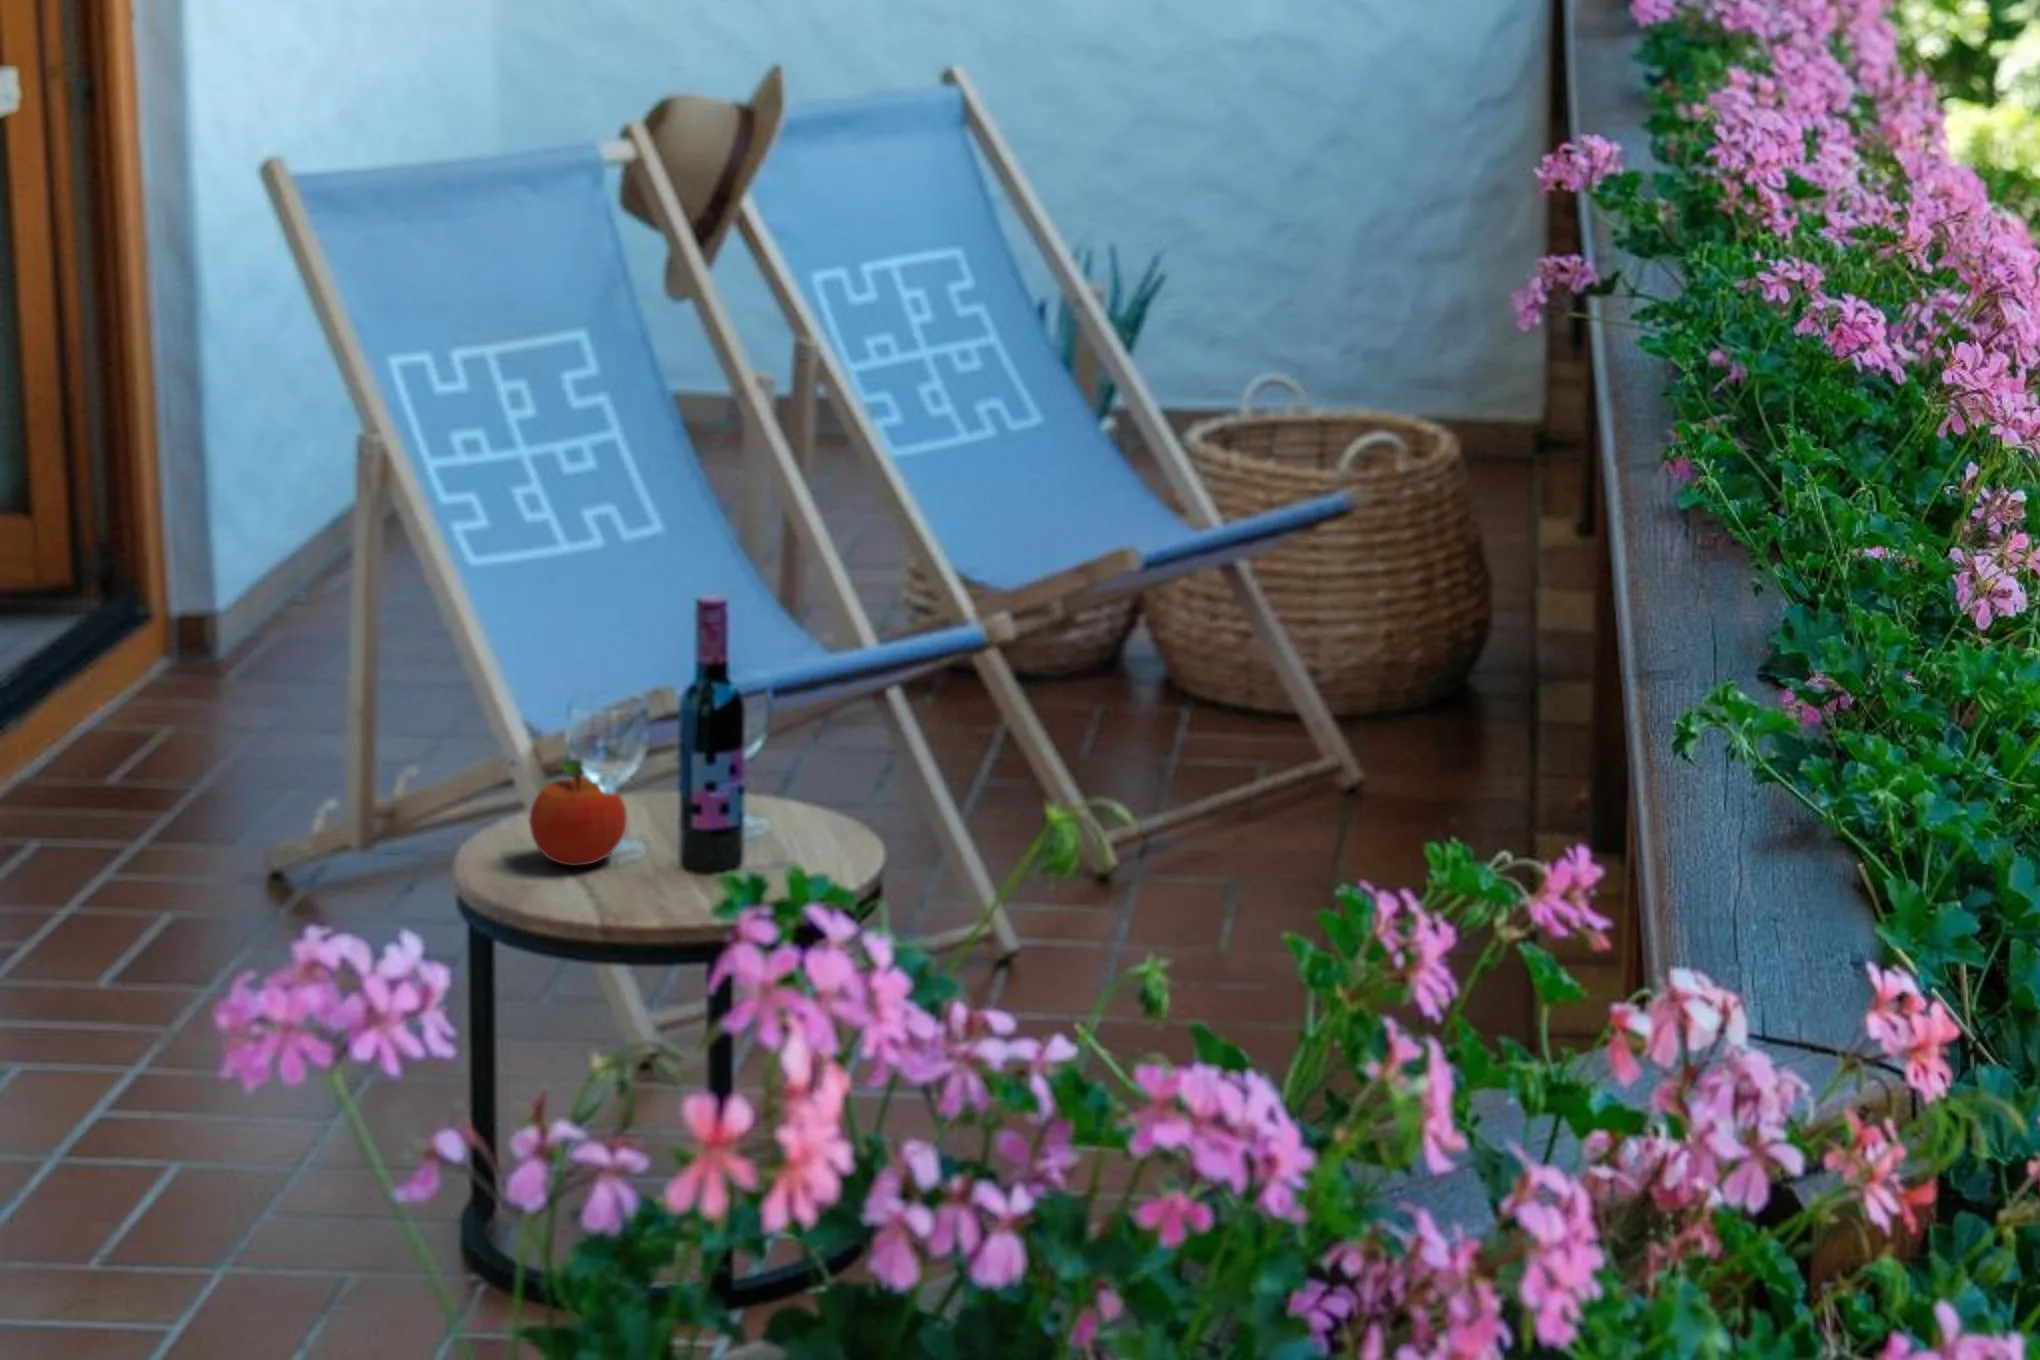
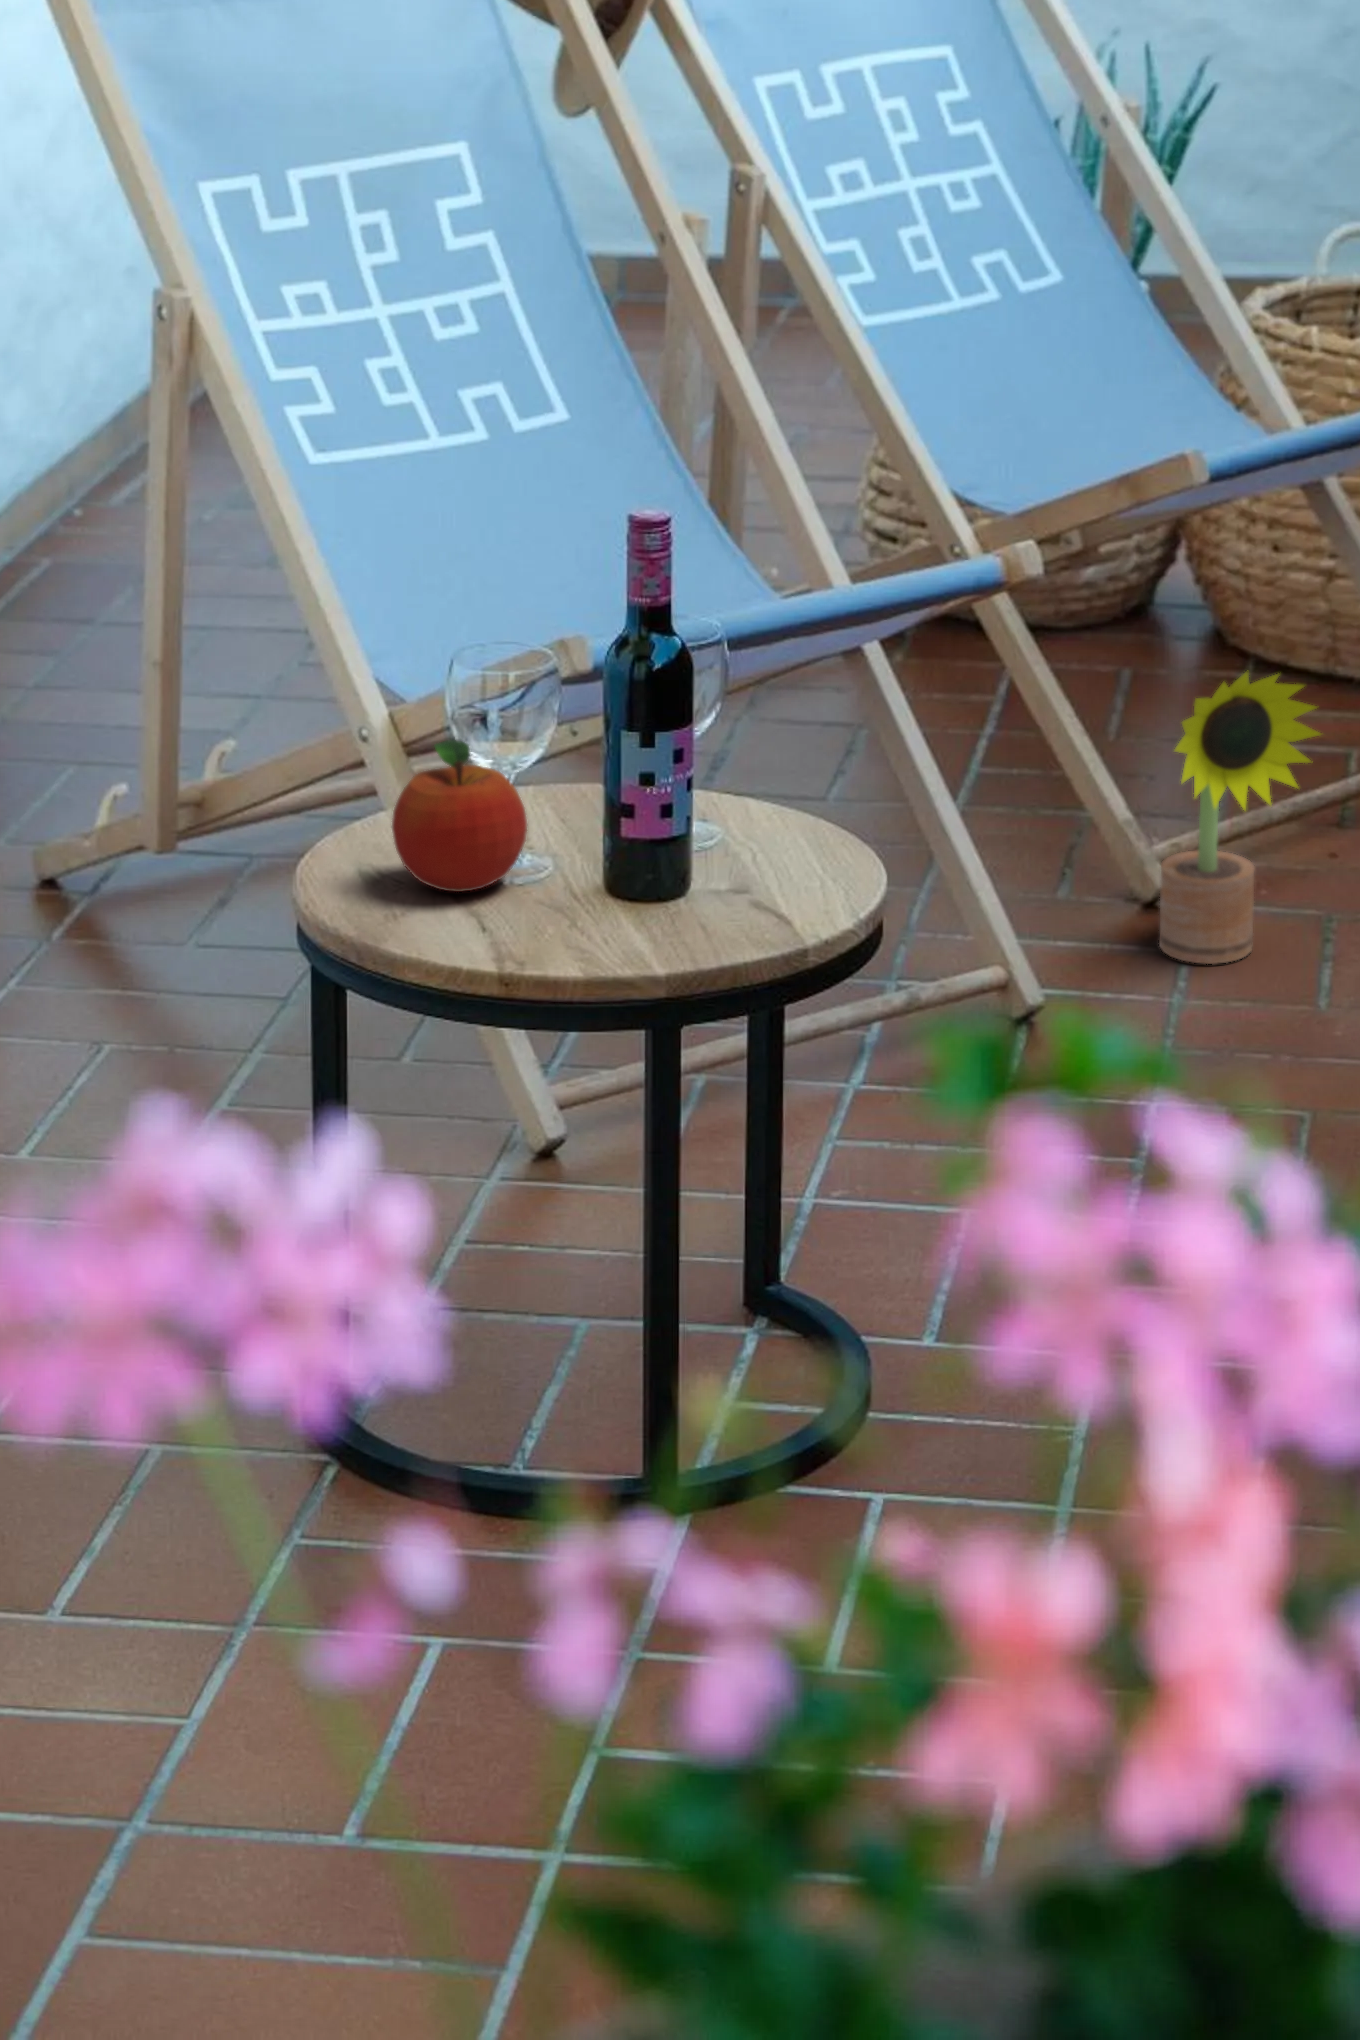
decorative plant: none [1104,705,1219,919] -> present [1159,672,1320,964]

